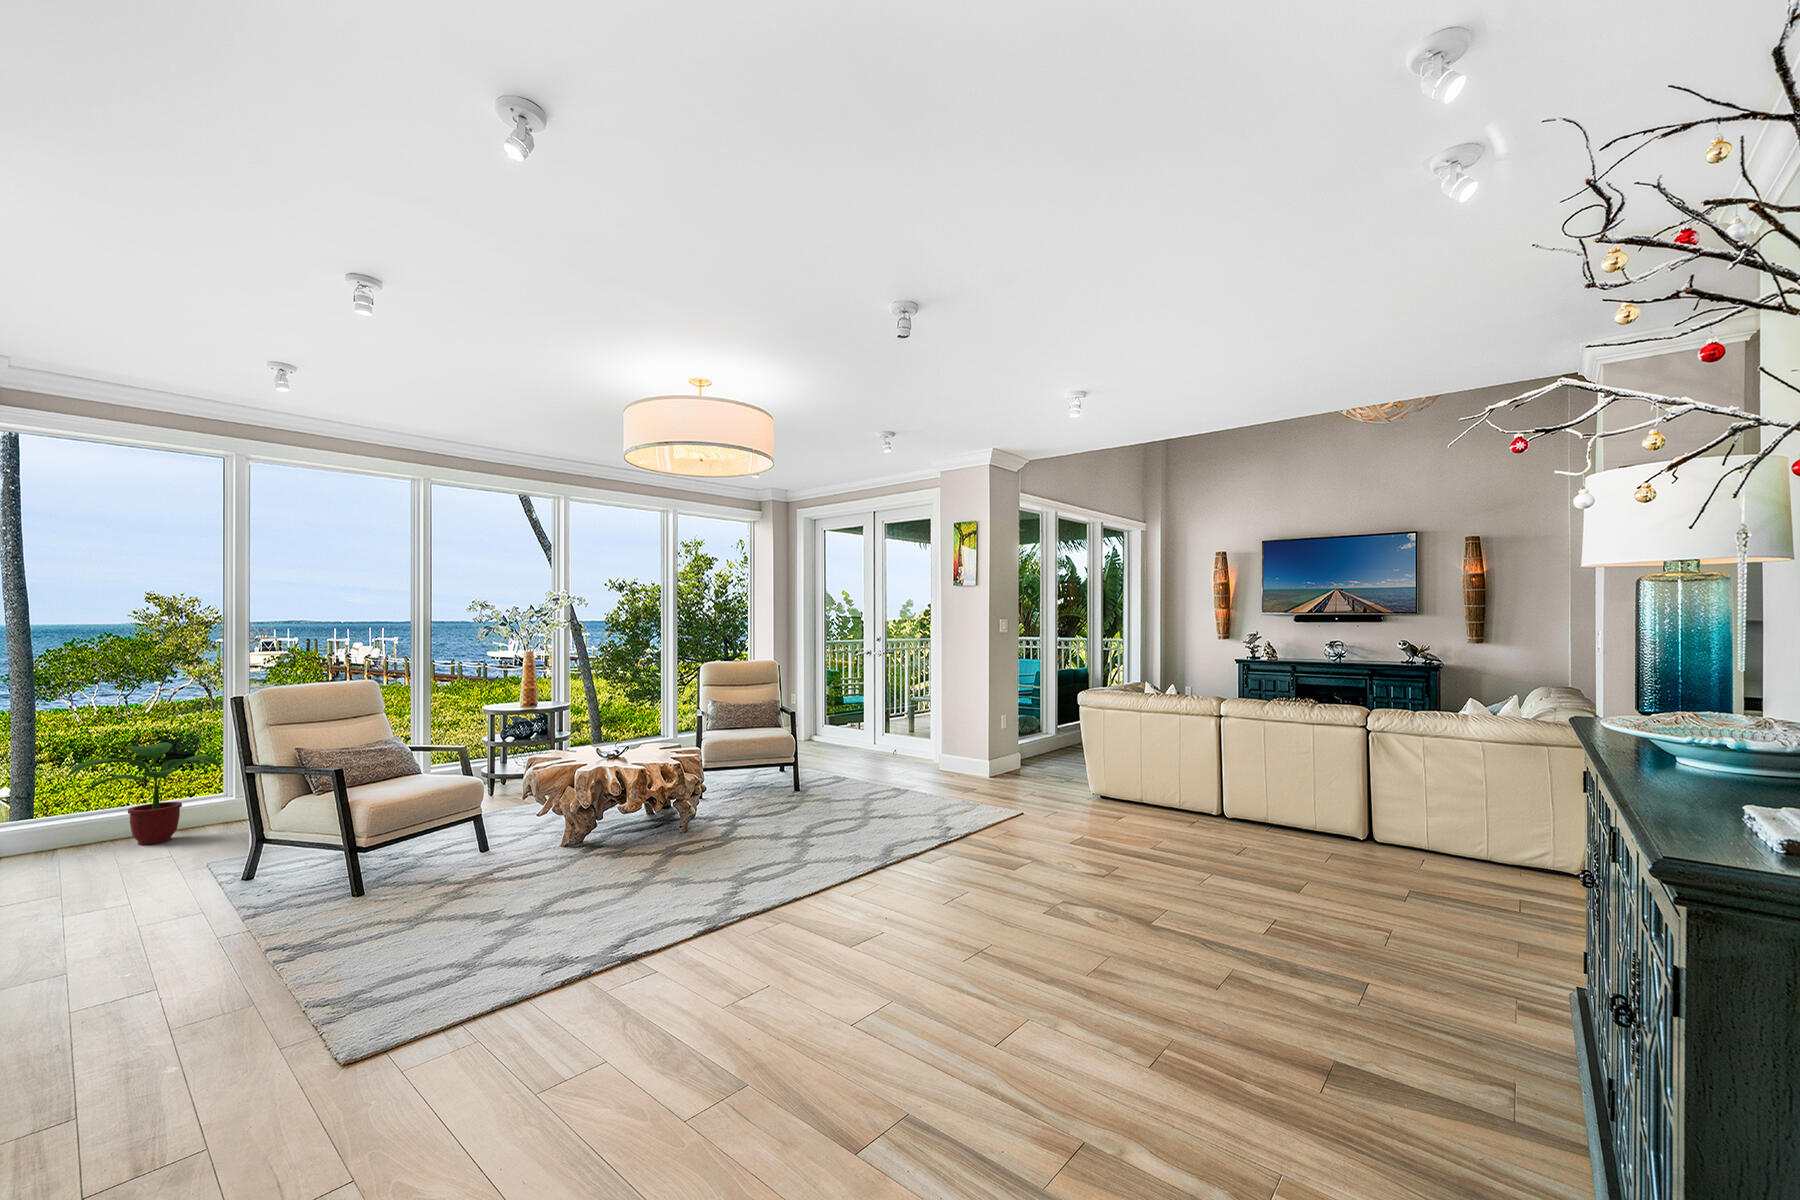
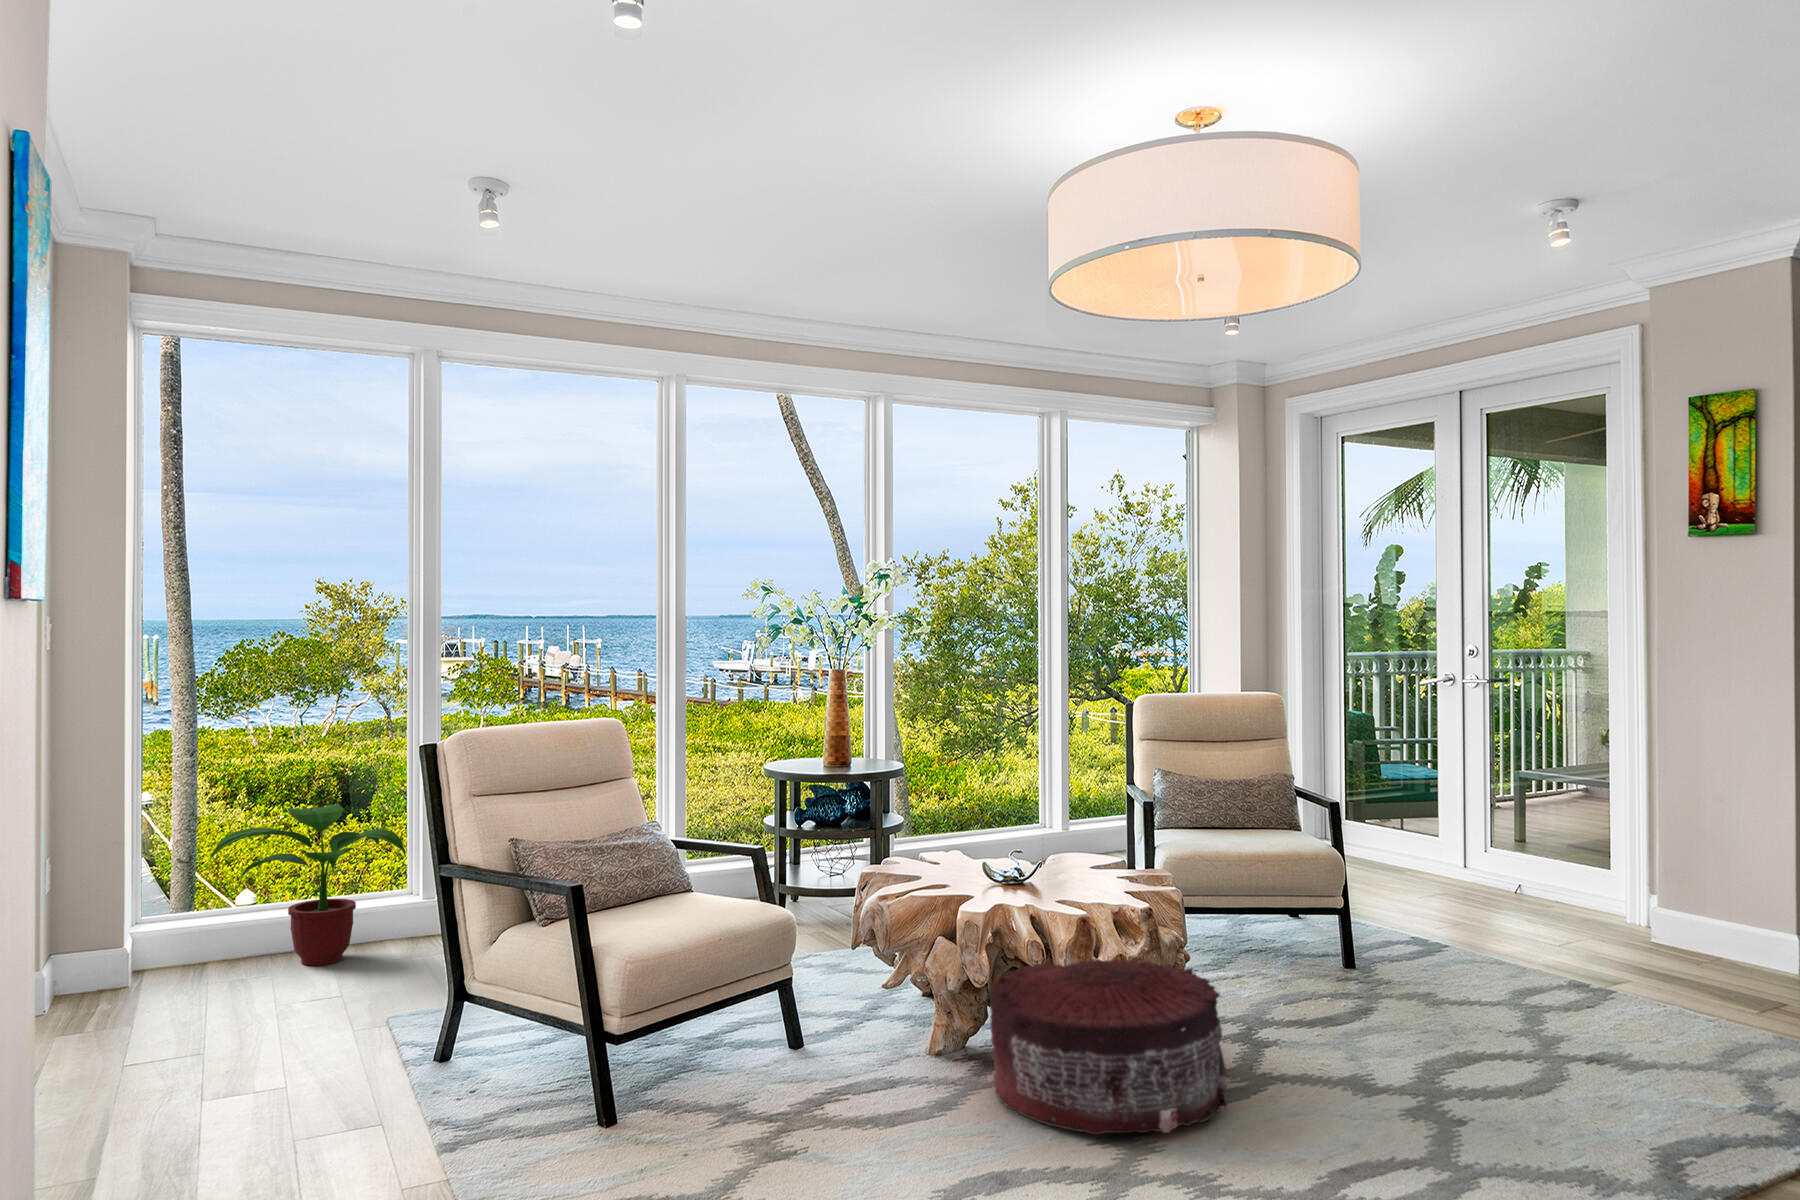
pouf: none [589,787,709,869] -> present [990,958,1228,1135]

